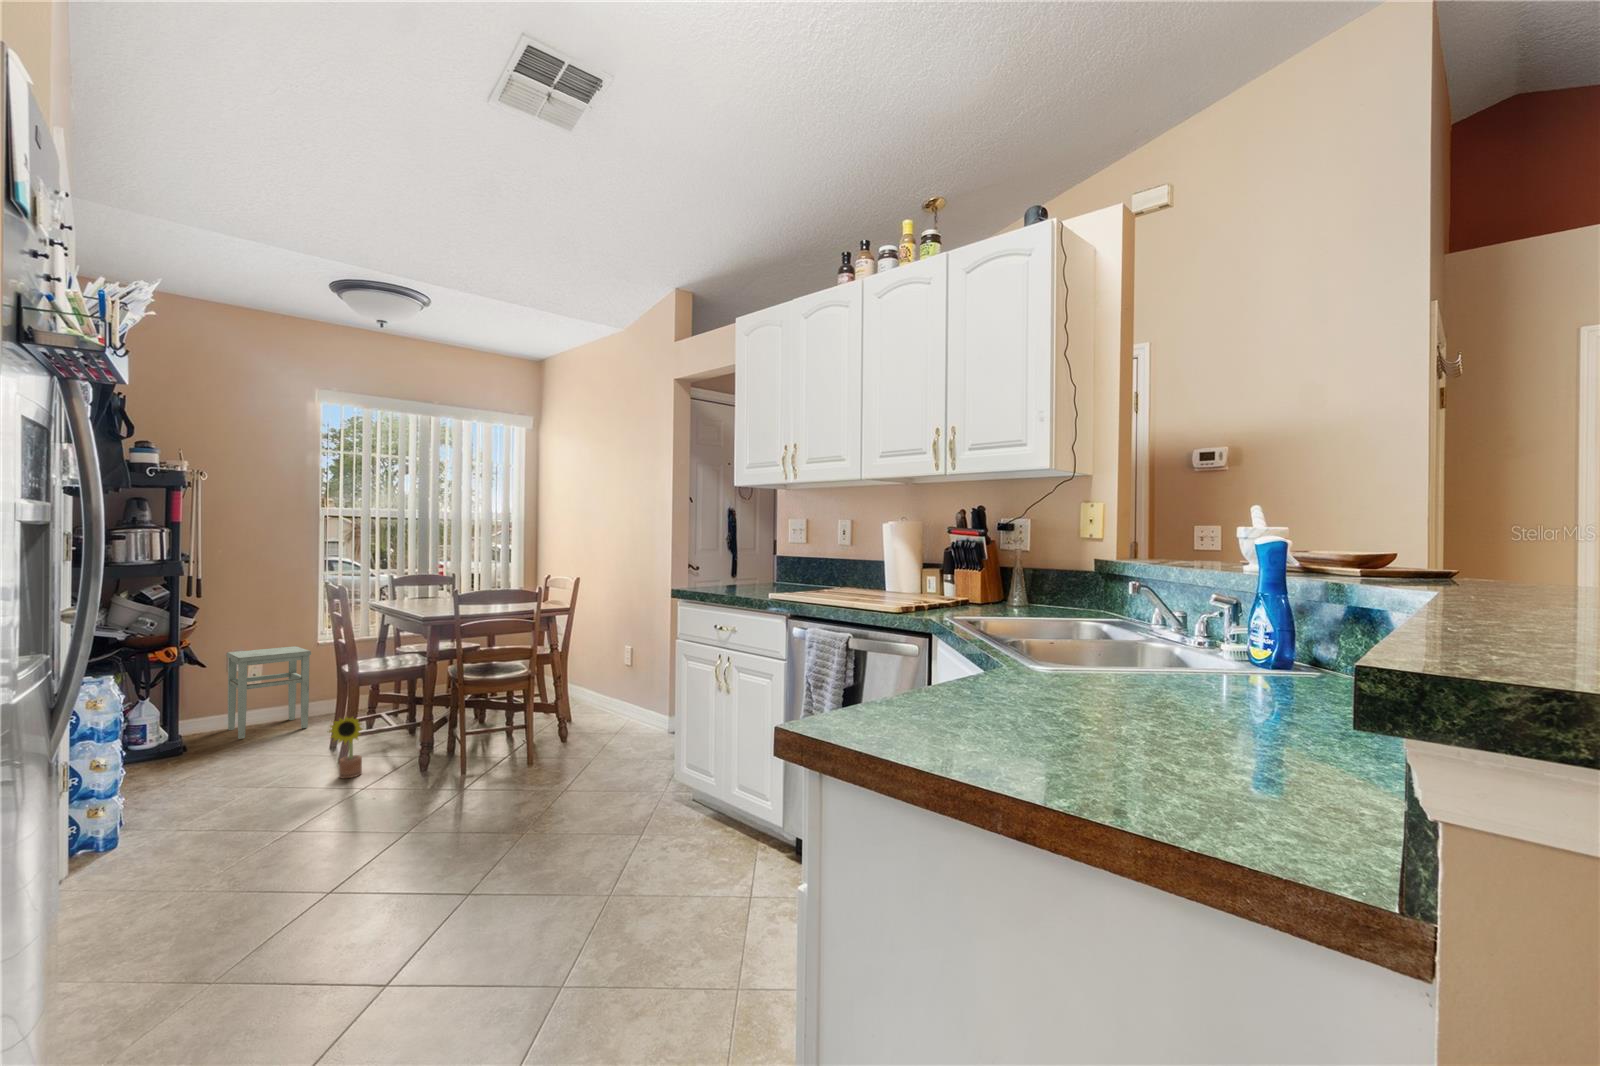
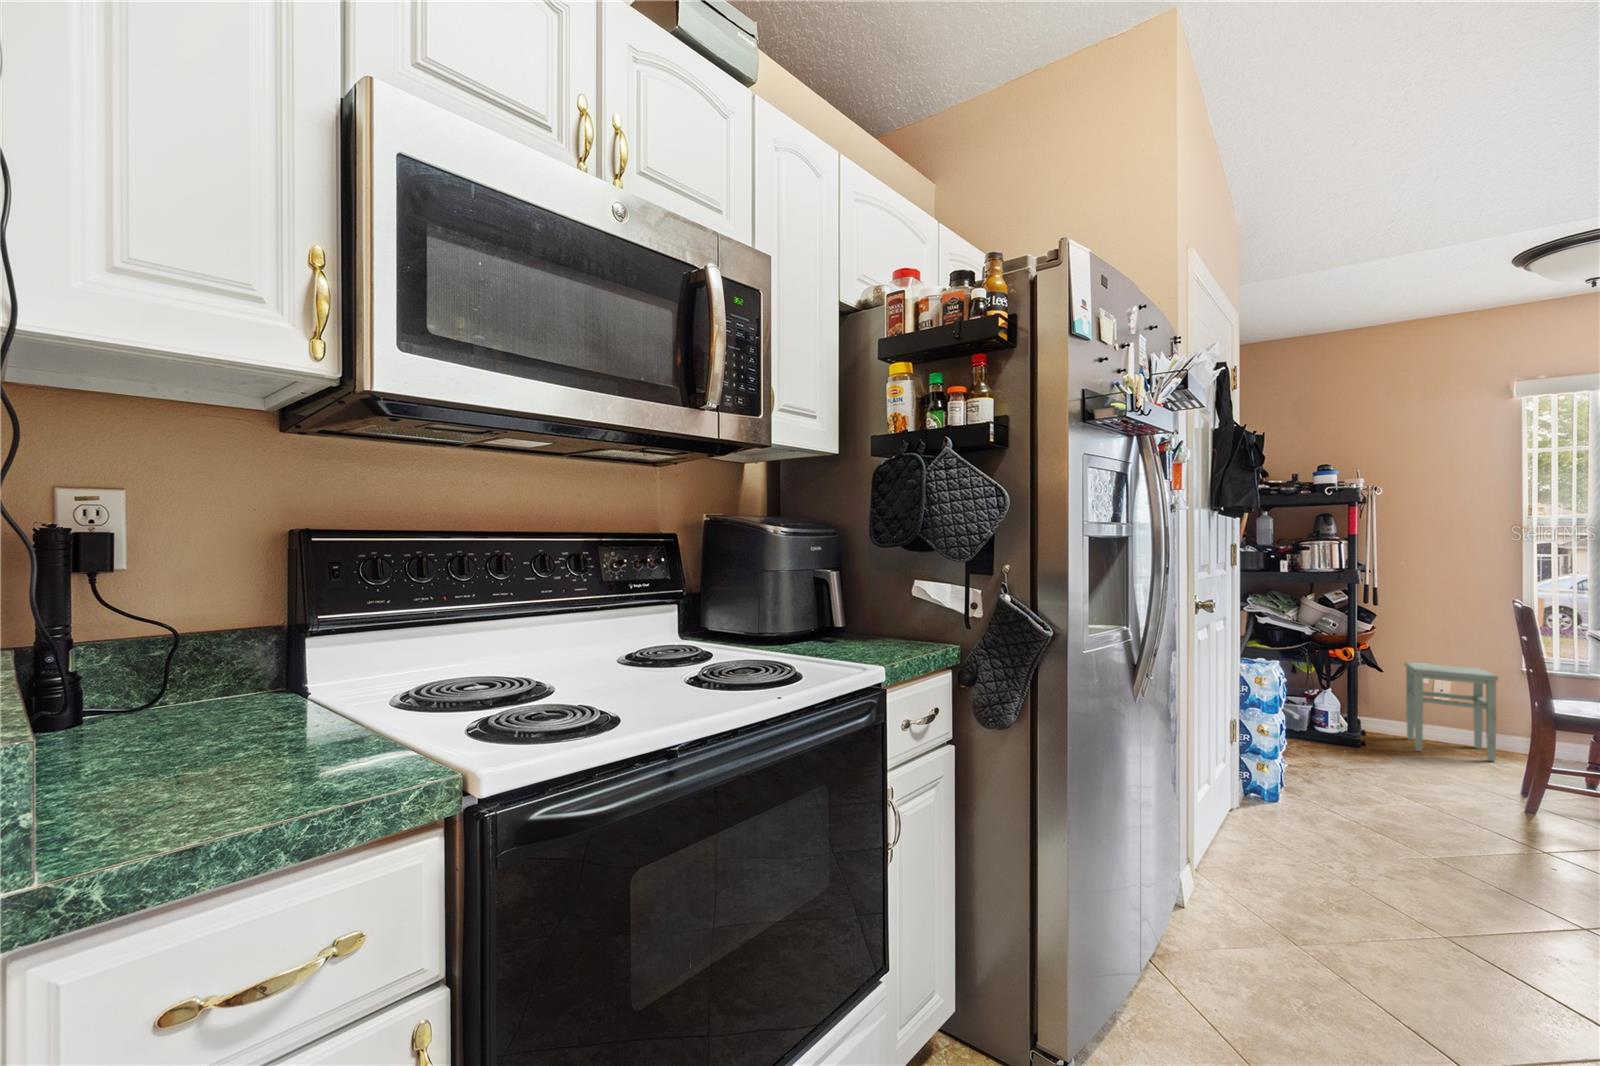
decorative plant: present [329,717,362,778] -> none [1504,756,1556,834]

